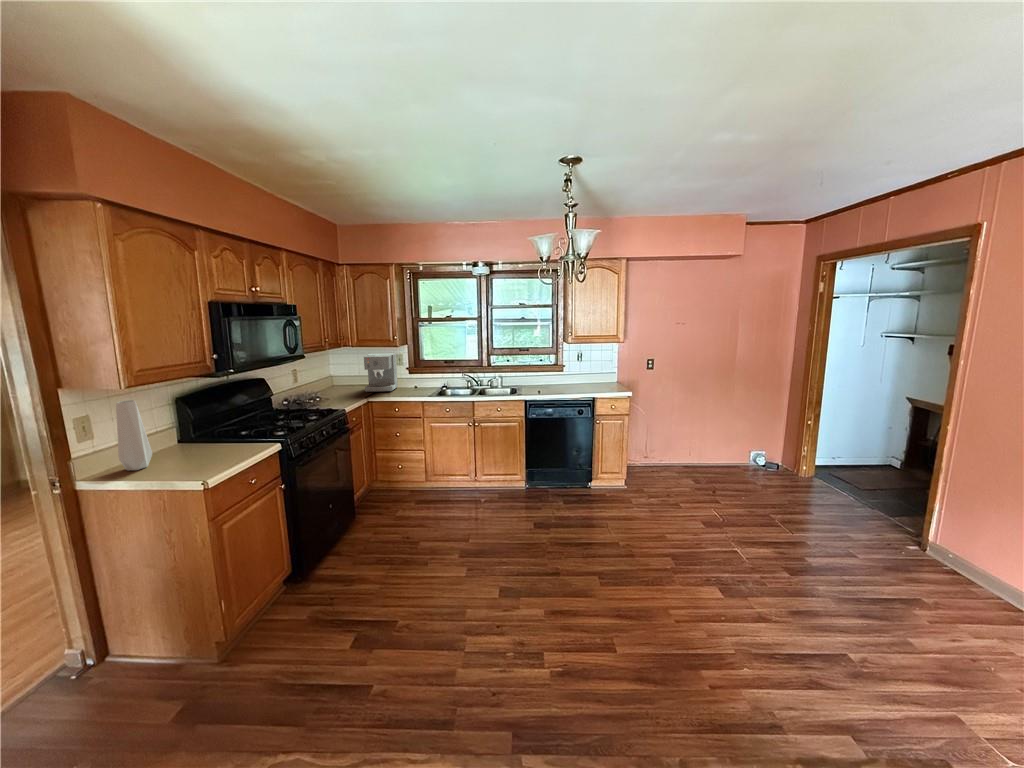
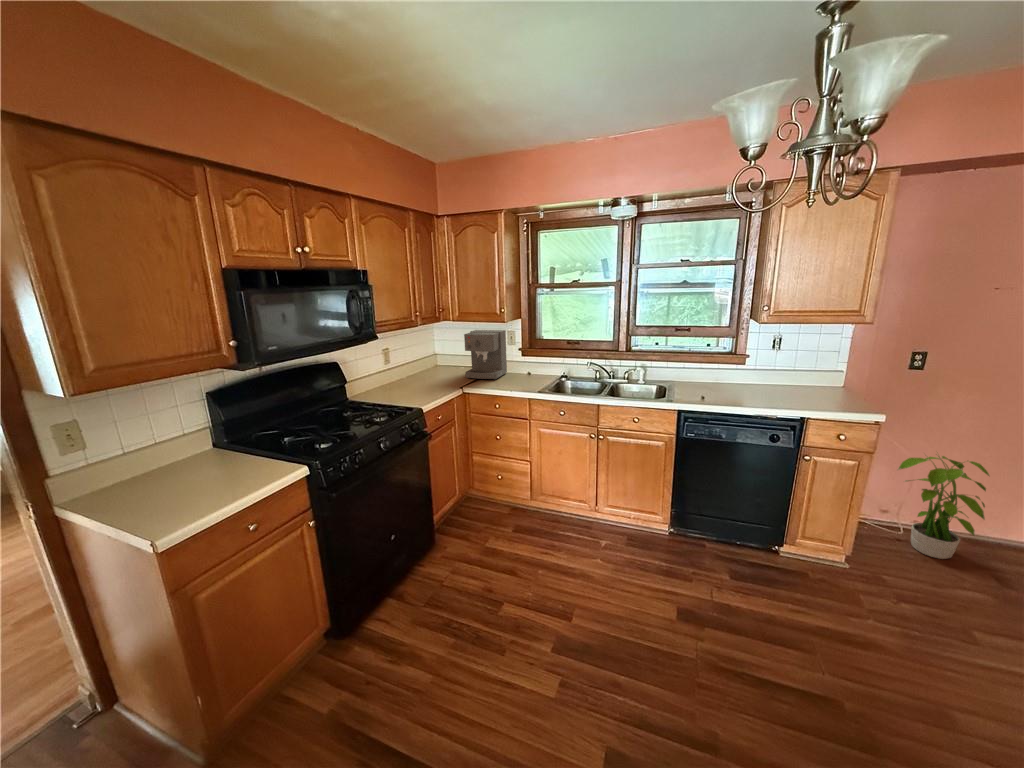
vase: present [116,400,152,471] -> none [87,405,144,497]
potted plant: none [647,415,687,477] -> present [898,456,989,559]

